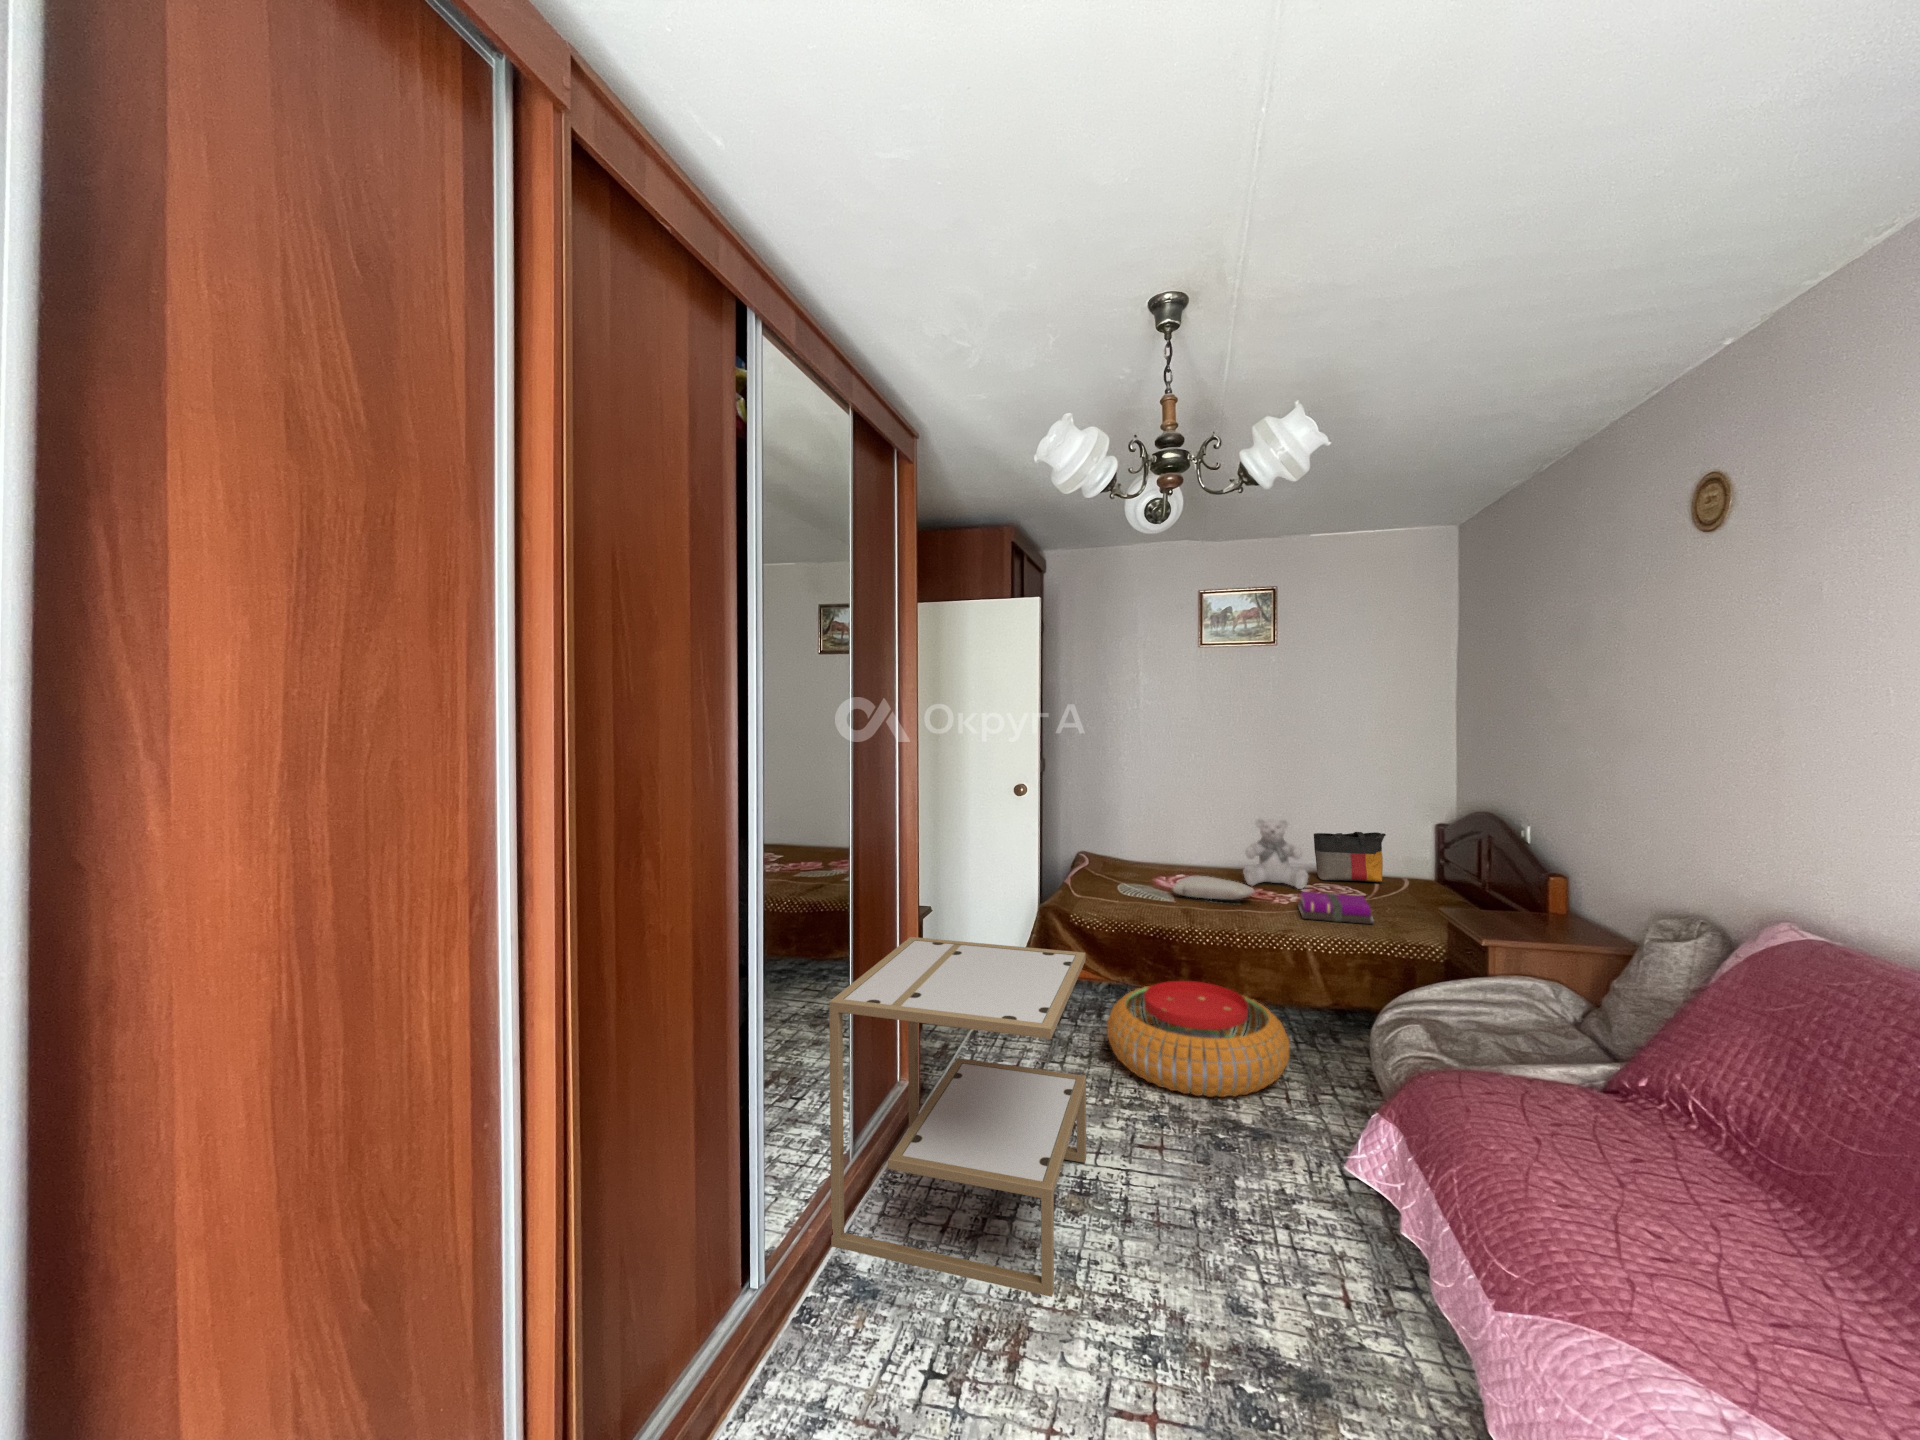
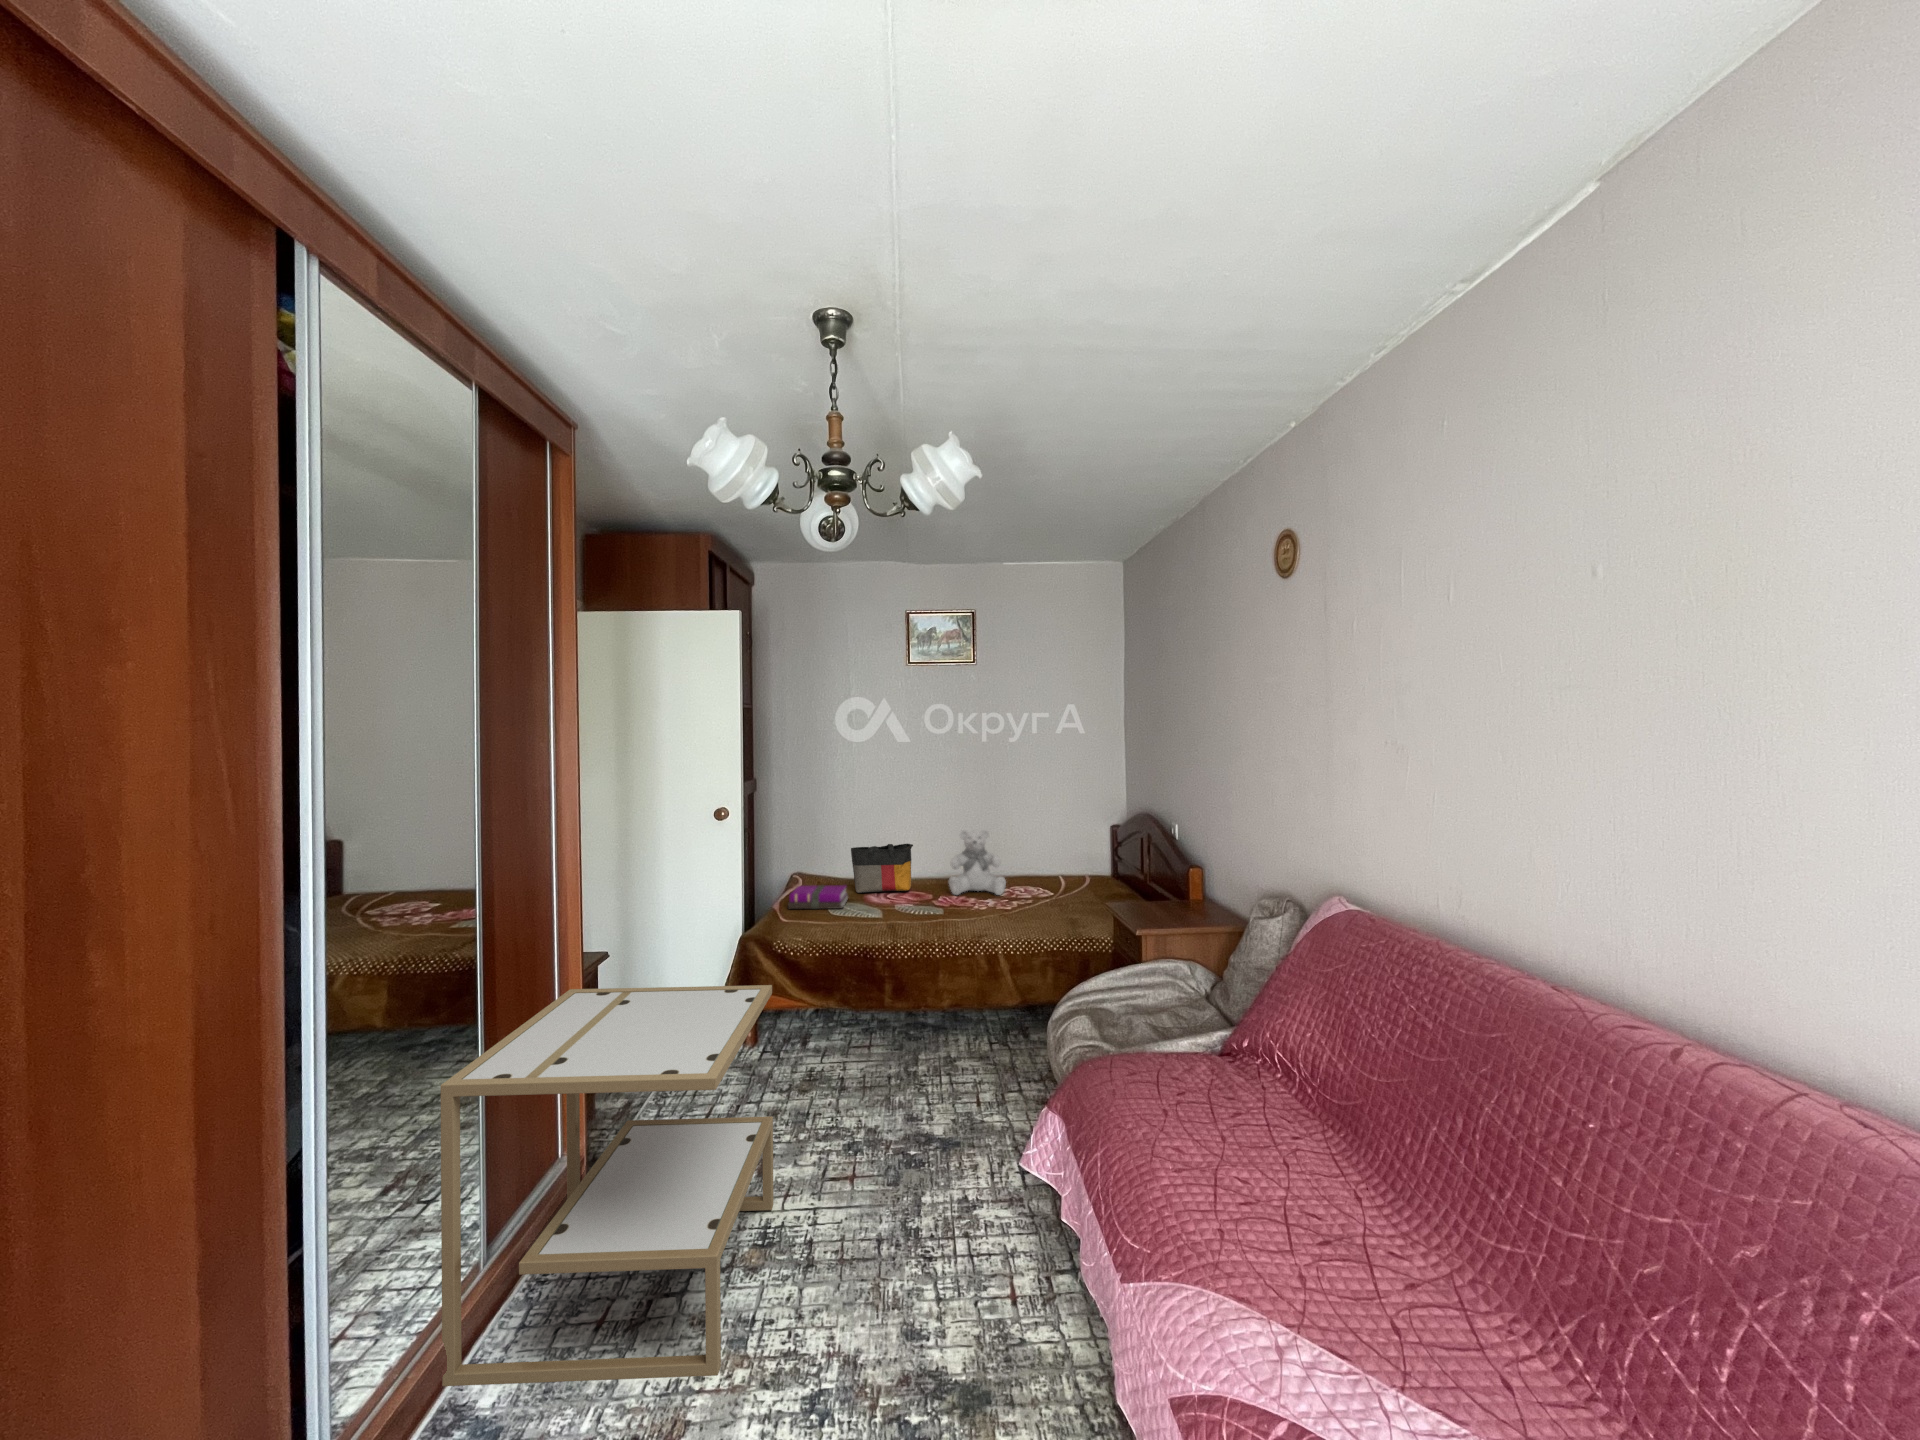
tote bag: present [1314,832,1386,882] -> present [851,844,913,893]
pillow: present [1173,876,1255,899] -> none [880,890,957,911]
notebook: present [1298,892,1374,924] -> present [788,885,848,909]
pouf: present [1107,981,1290,1097] -> none [808,998,982,1114]

